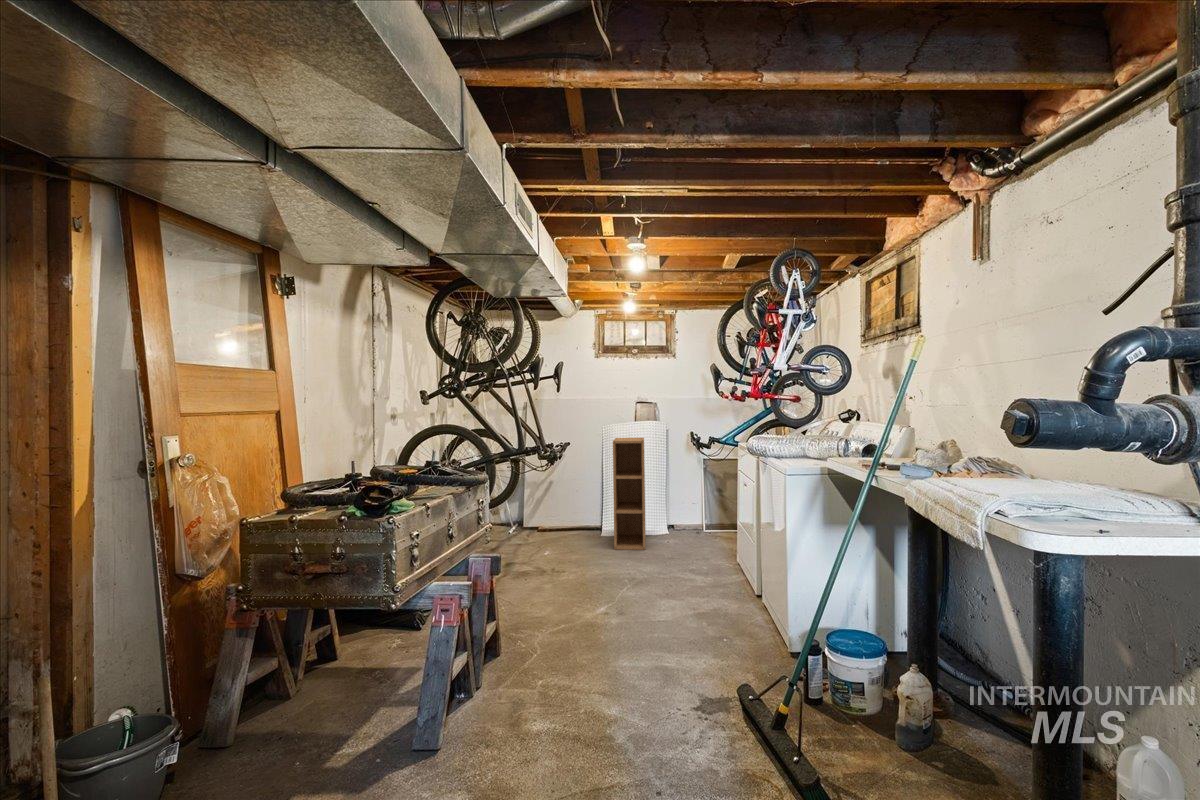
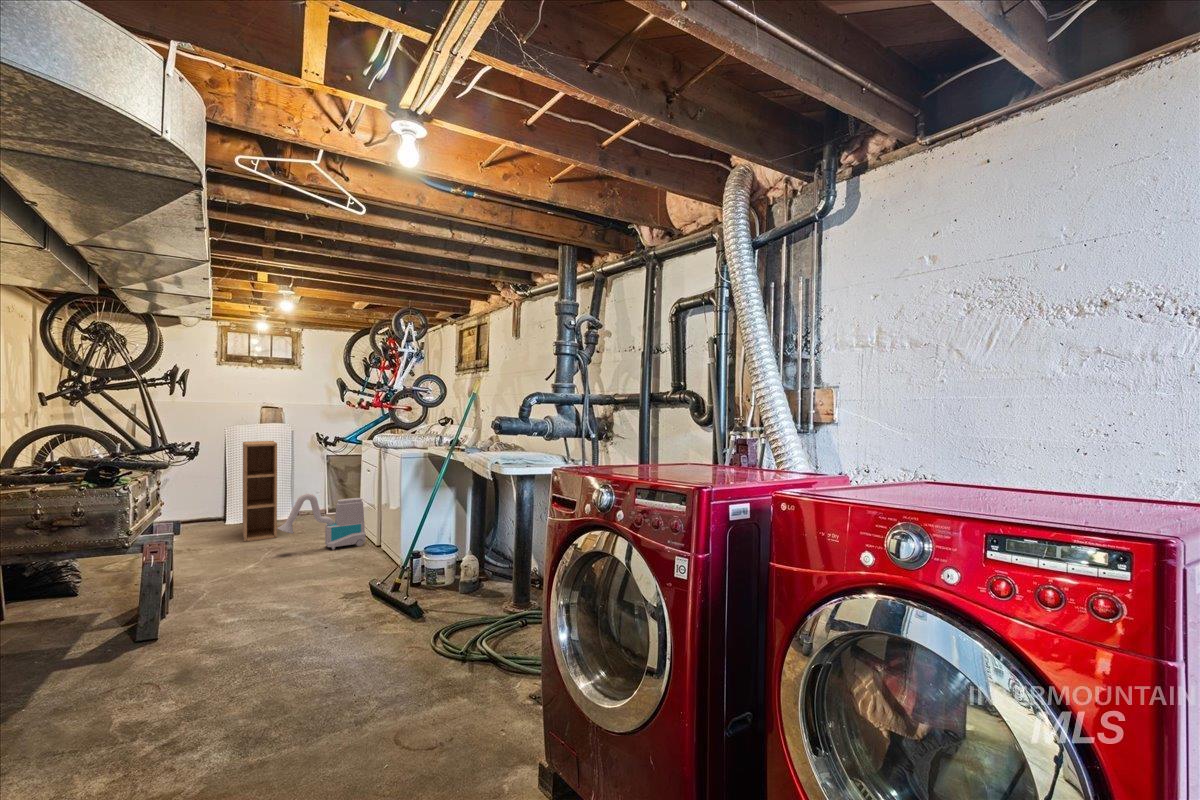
vacuum cleaner: none [637,505,740,584] -> present [277,493,366,550]

